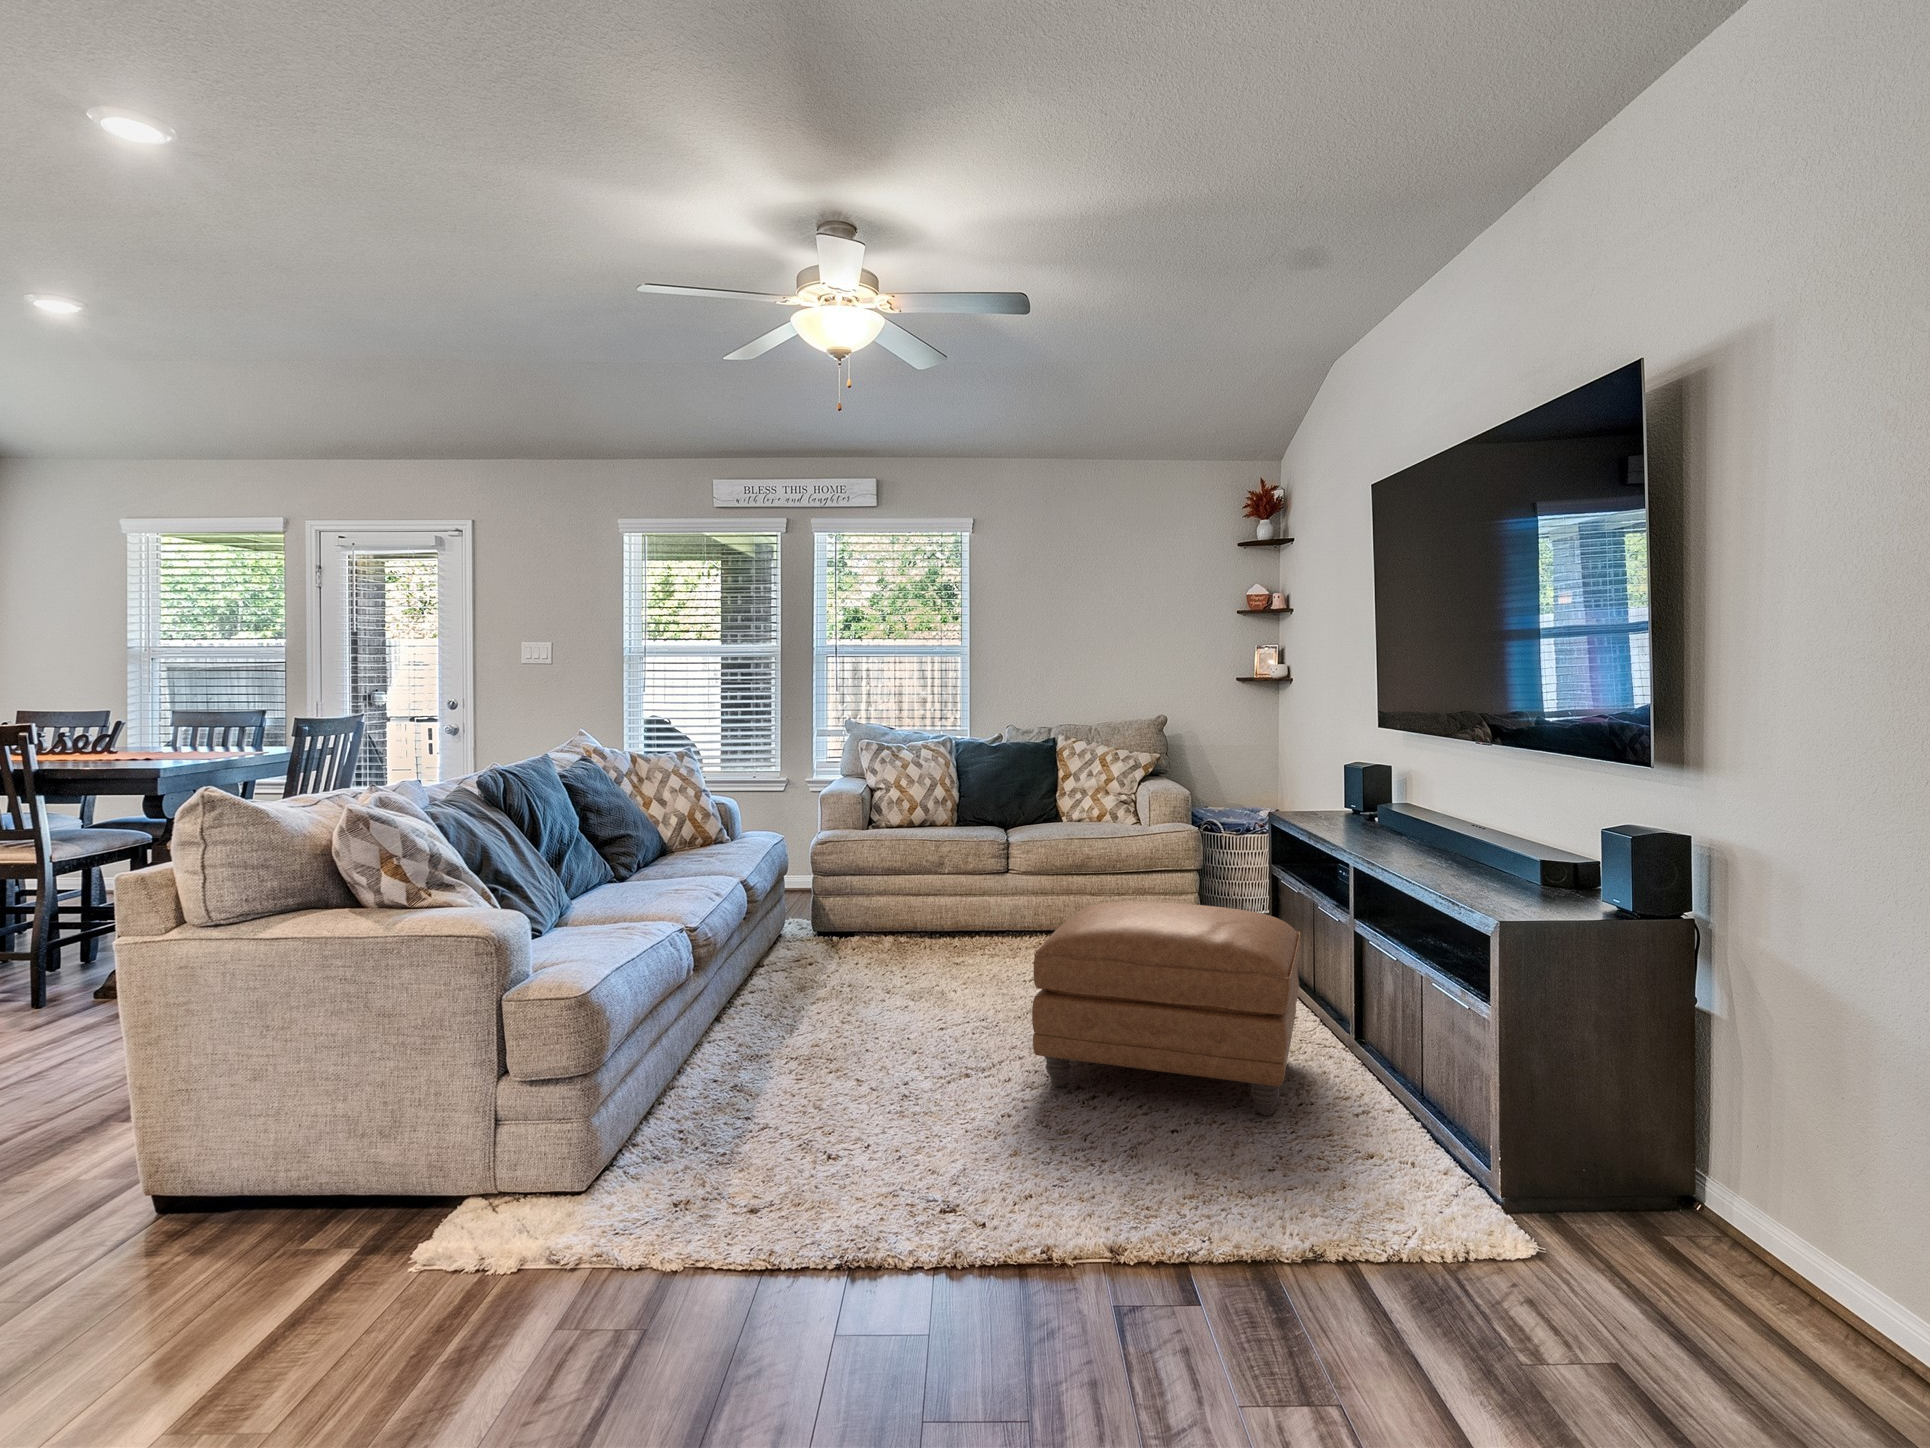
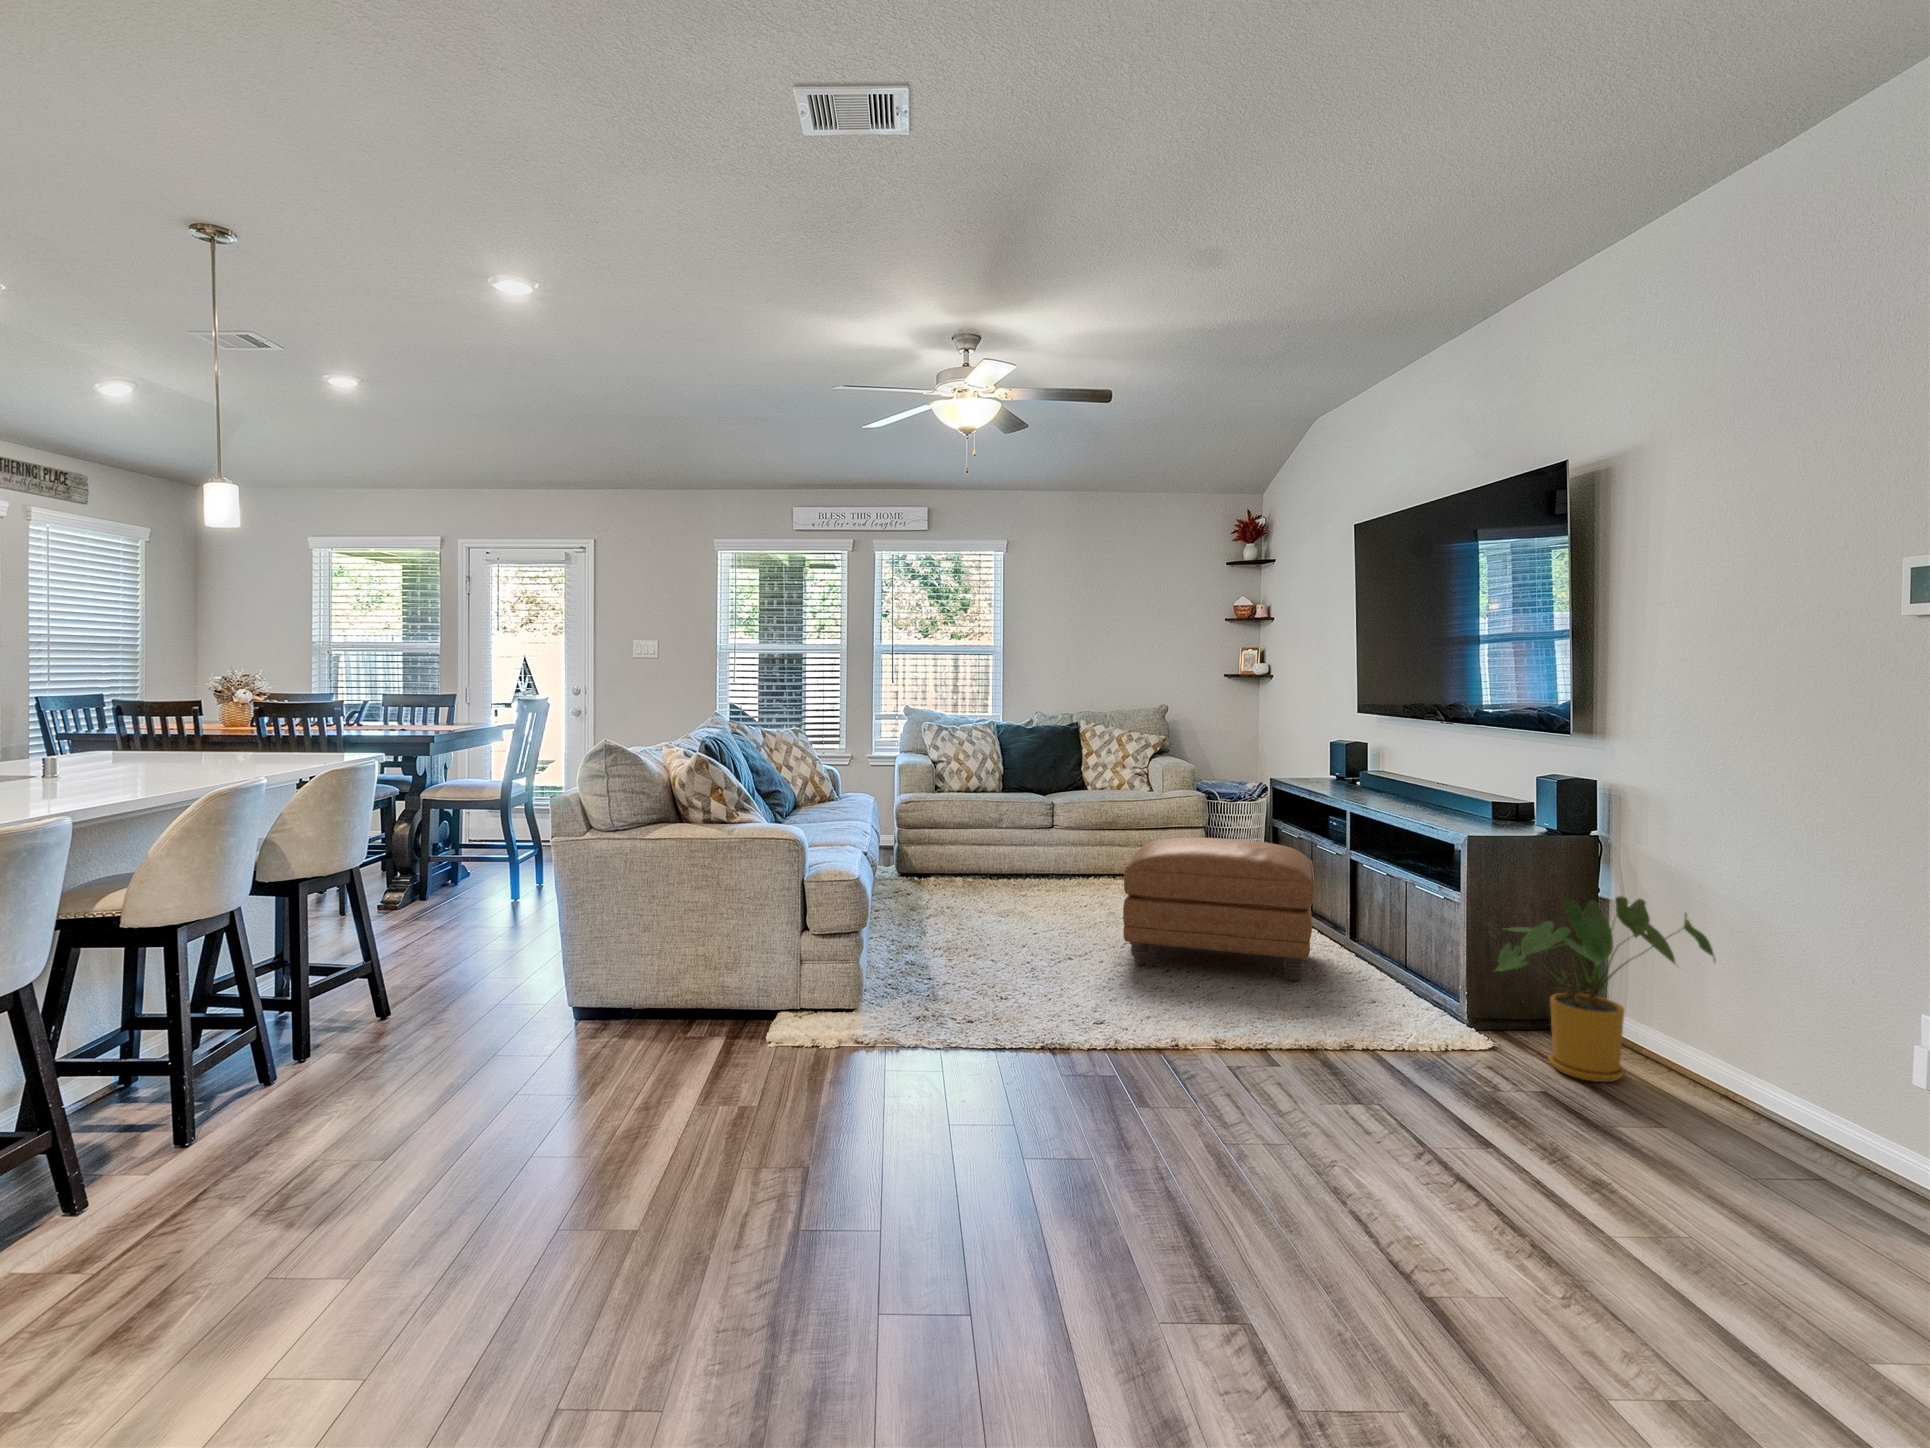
house plant: none [1536,1026,1896,1344] -> present [1496,896,1716,1082]

